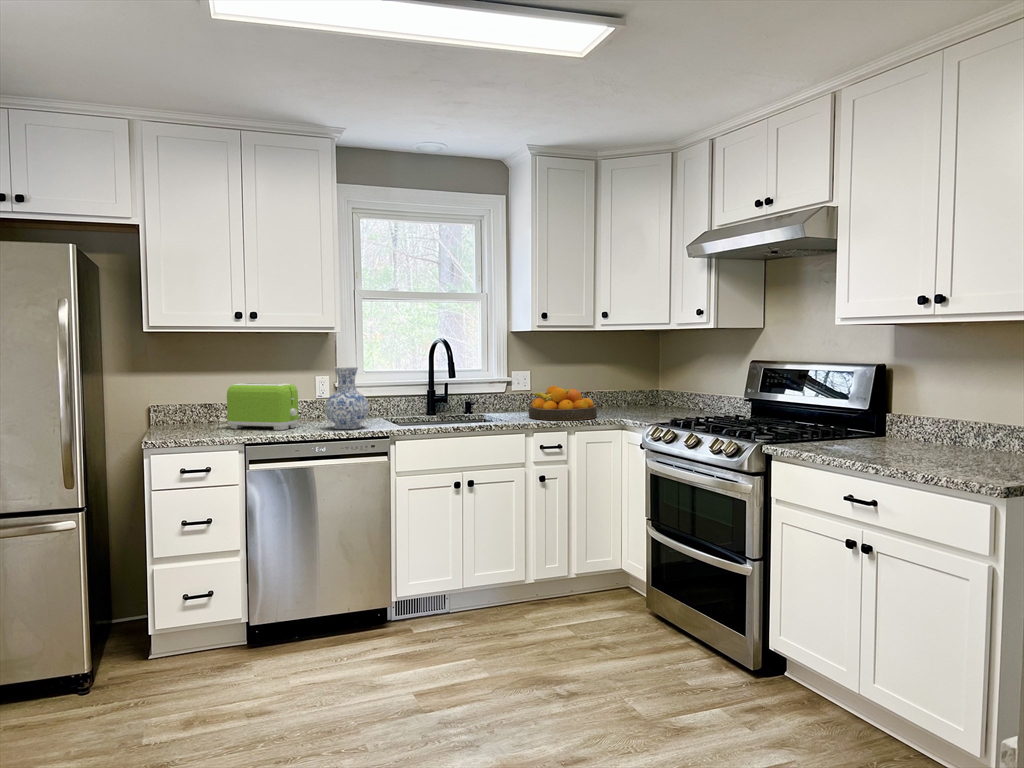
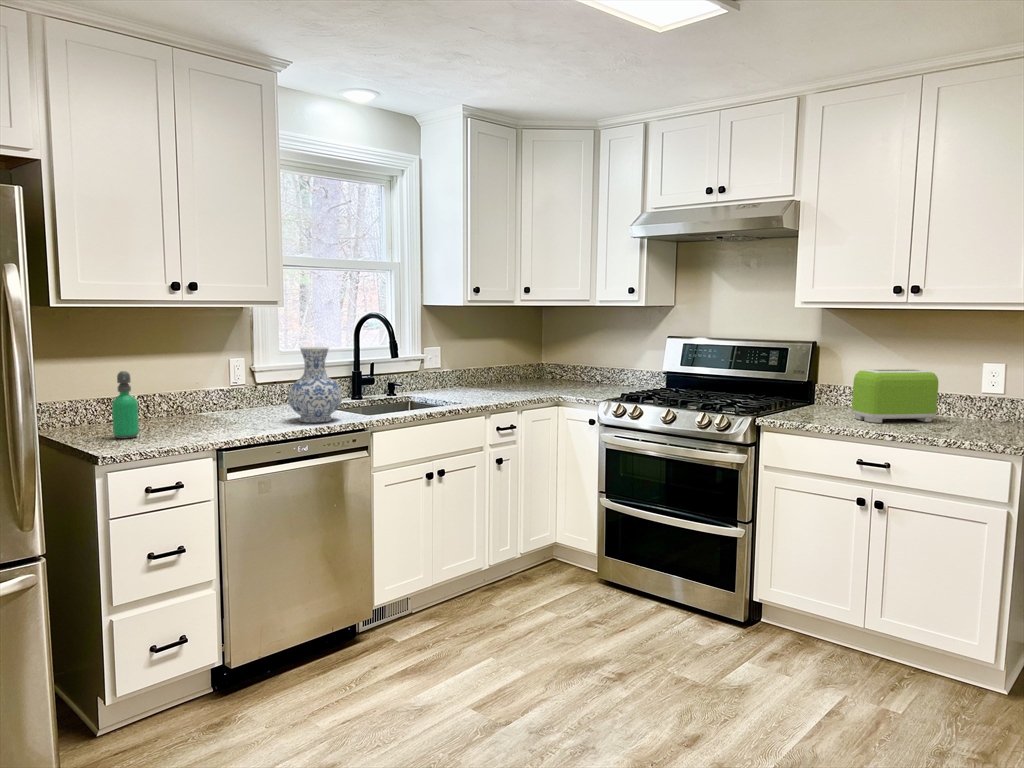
soap dispenser: none [186,383,206,433] -> present [112,371,139,439]
toaster: present [227,383,299,430] -> present [852,369,938,423]
fruit bowl: present [528,386,597,420] -> none [470,363,542,400]

